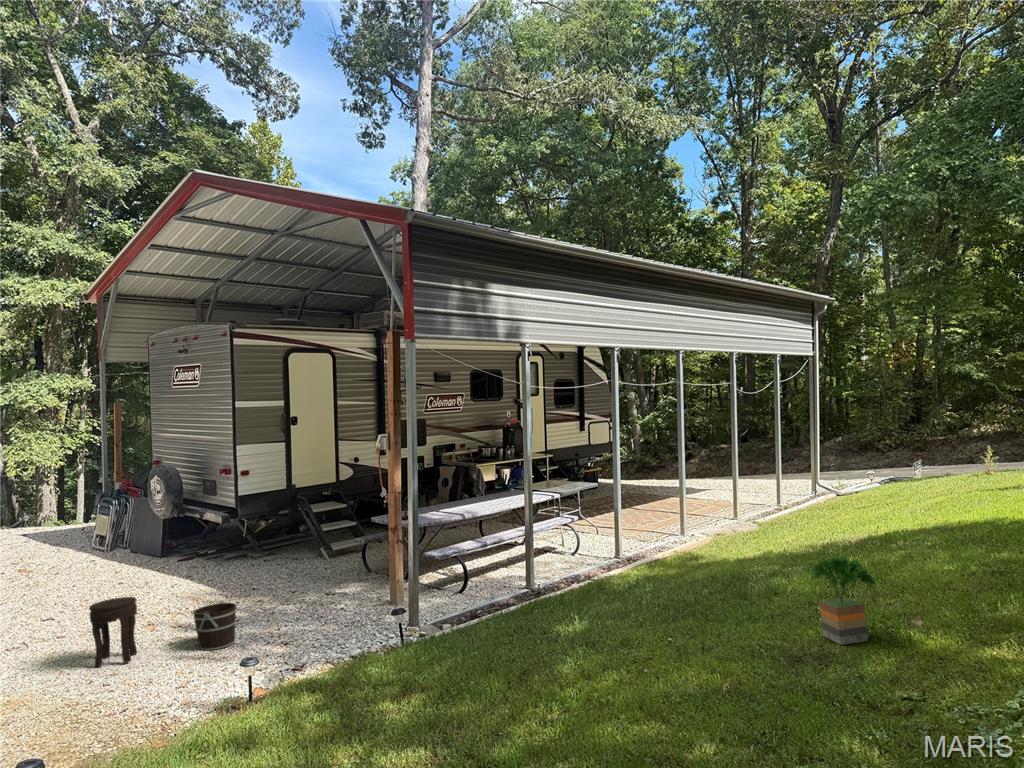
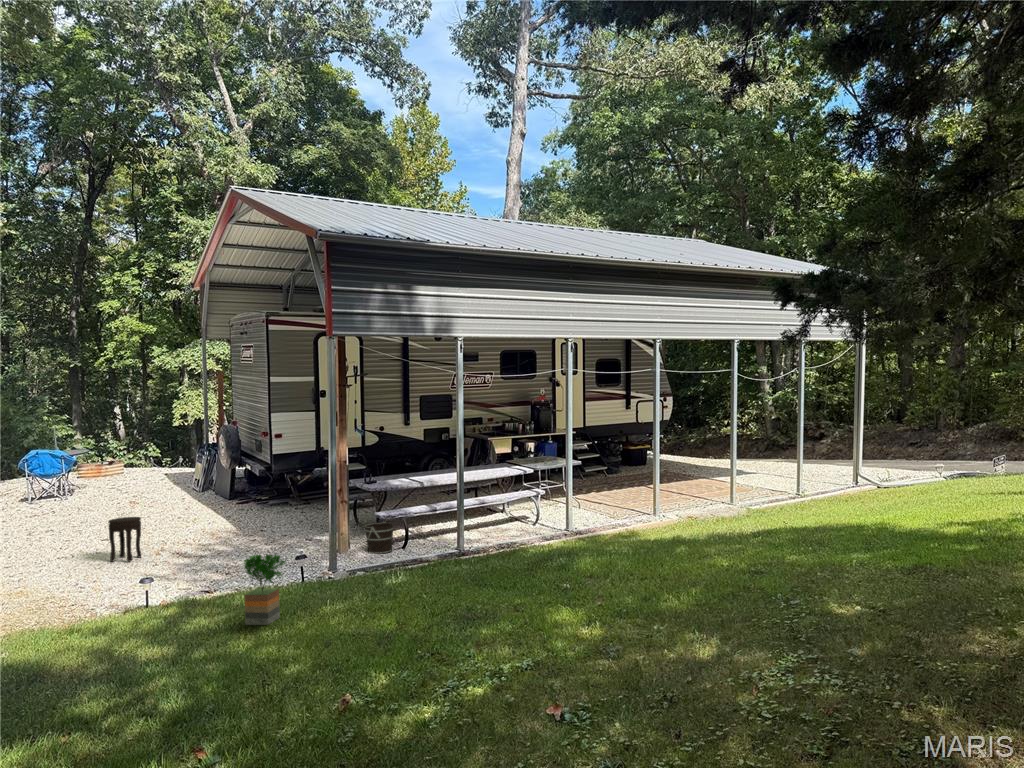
potted tree: present [811,557,876,645] -> present [244,554,285,625]
bucket: present [193,602,236,650] -> present [365,522,393,554]

